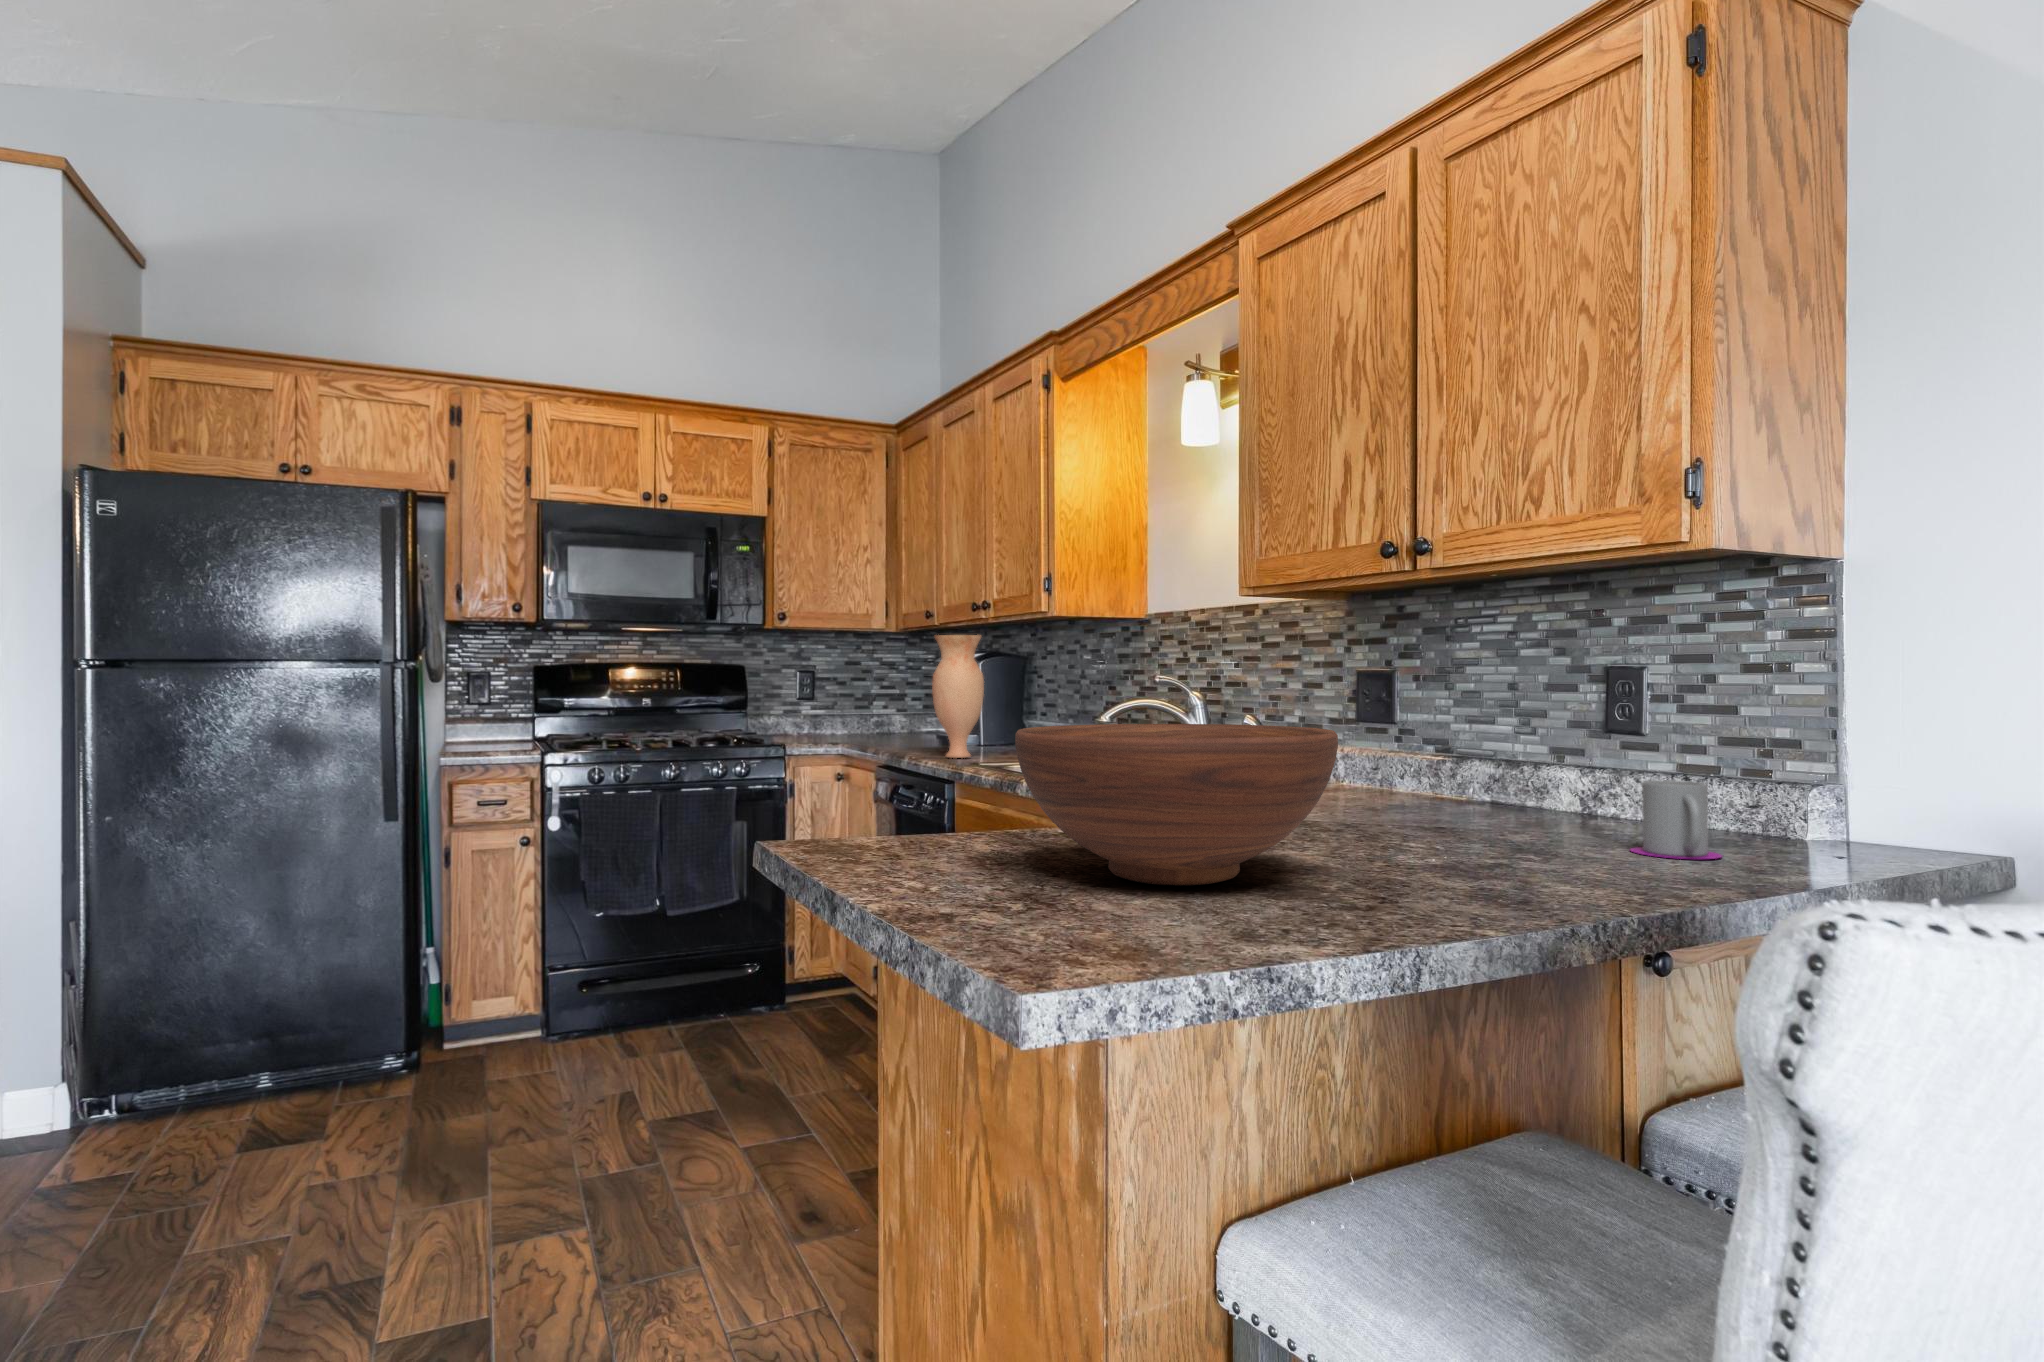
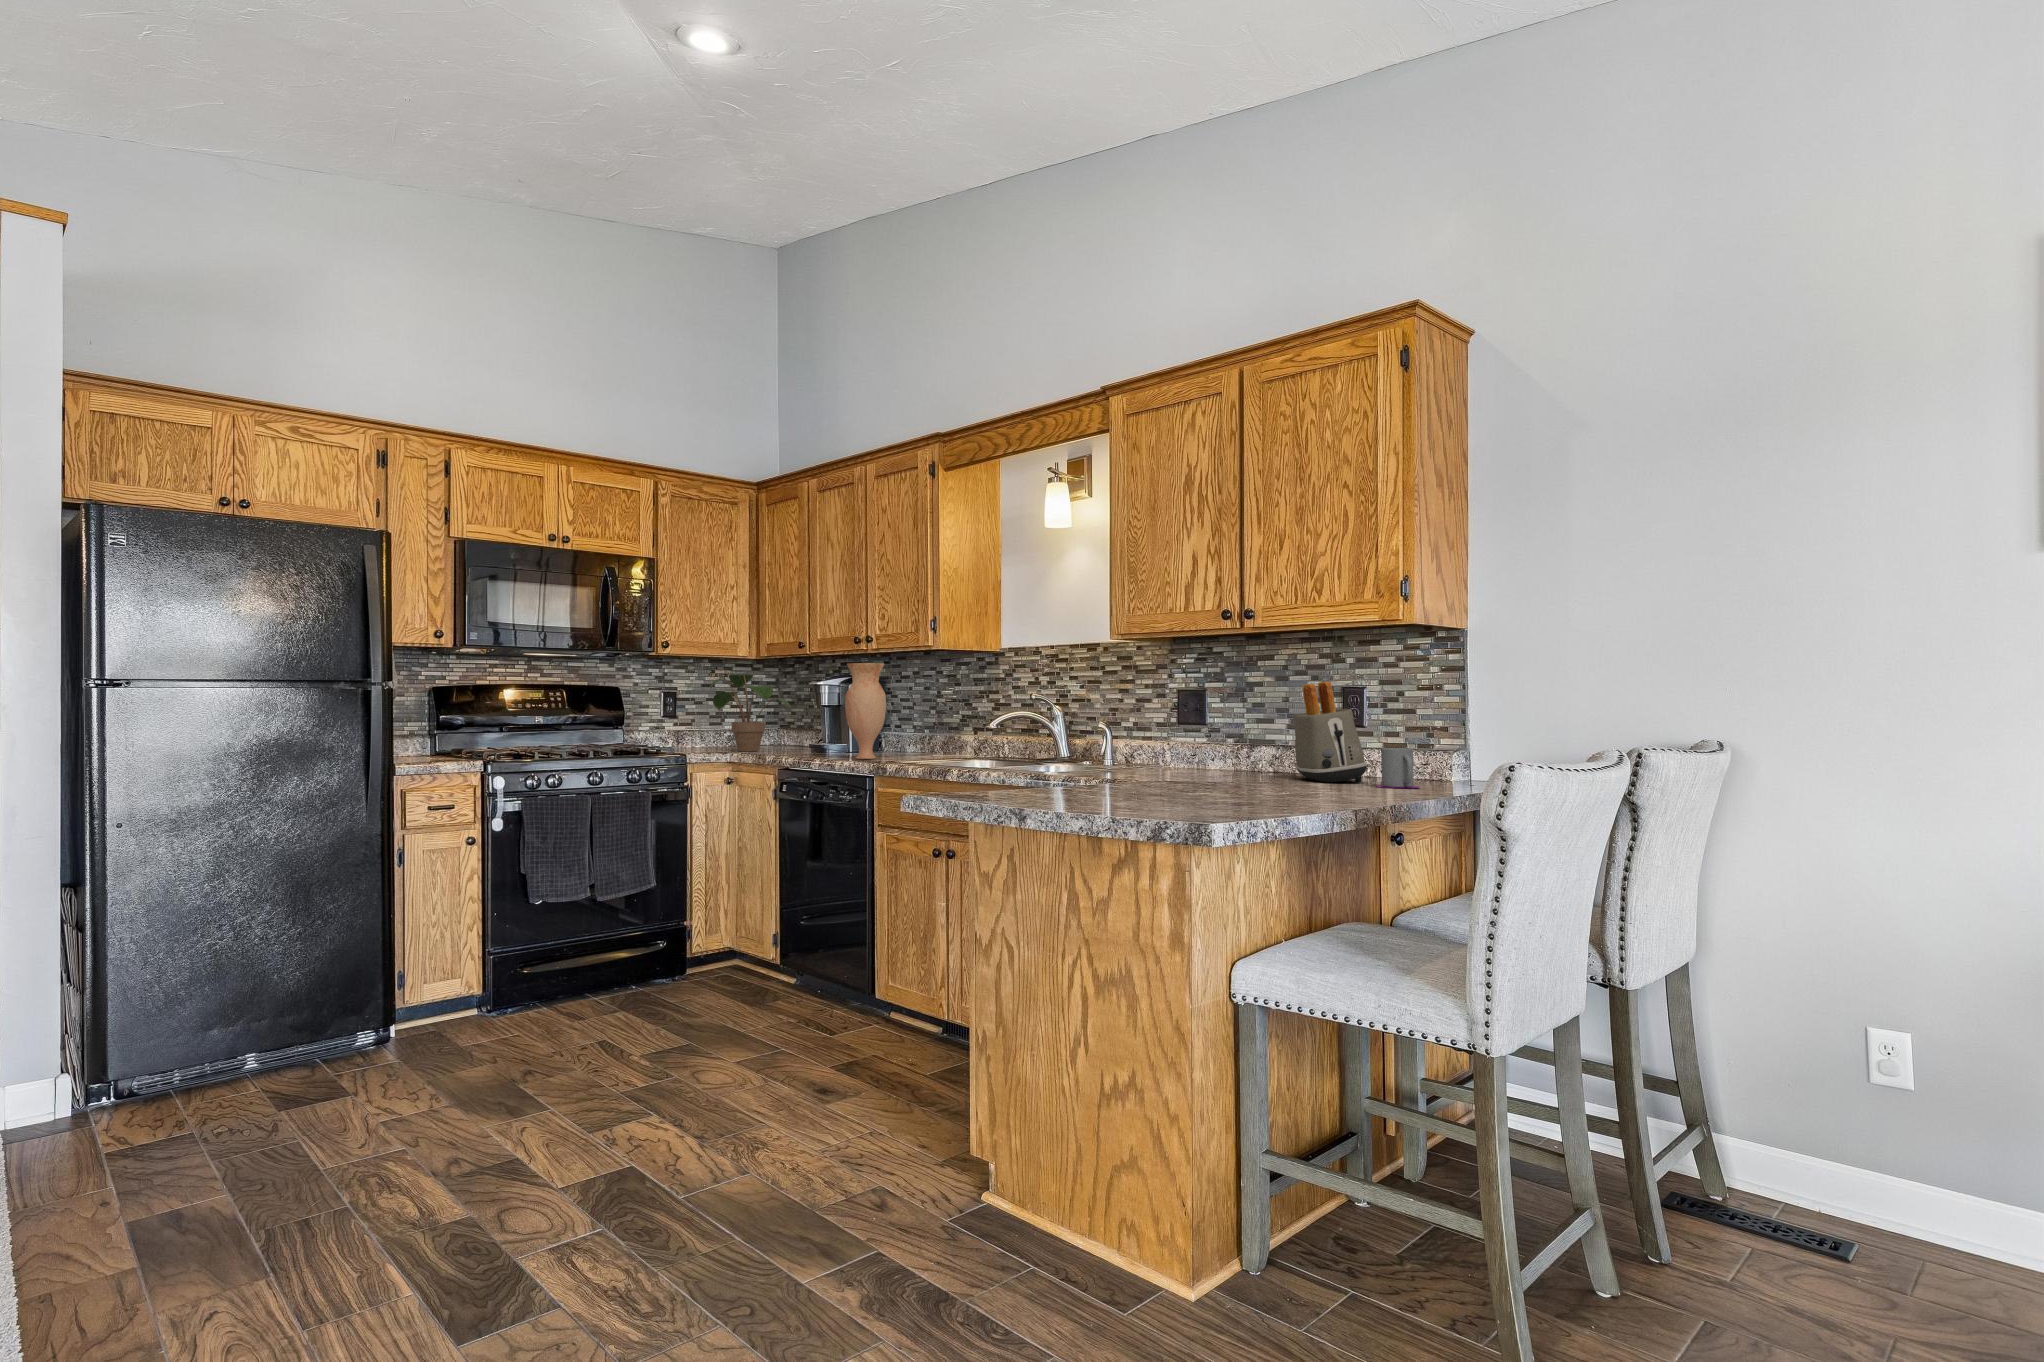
potted plant: none [826,648,920,741] -> present [710,673,791,751]
toaster: none [1506,657,1626,836] -> present [1293,681,1367,783]
fruit bowl: present [1015,724,1338,885] -> none [1103,717,1274,798]

